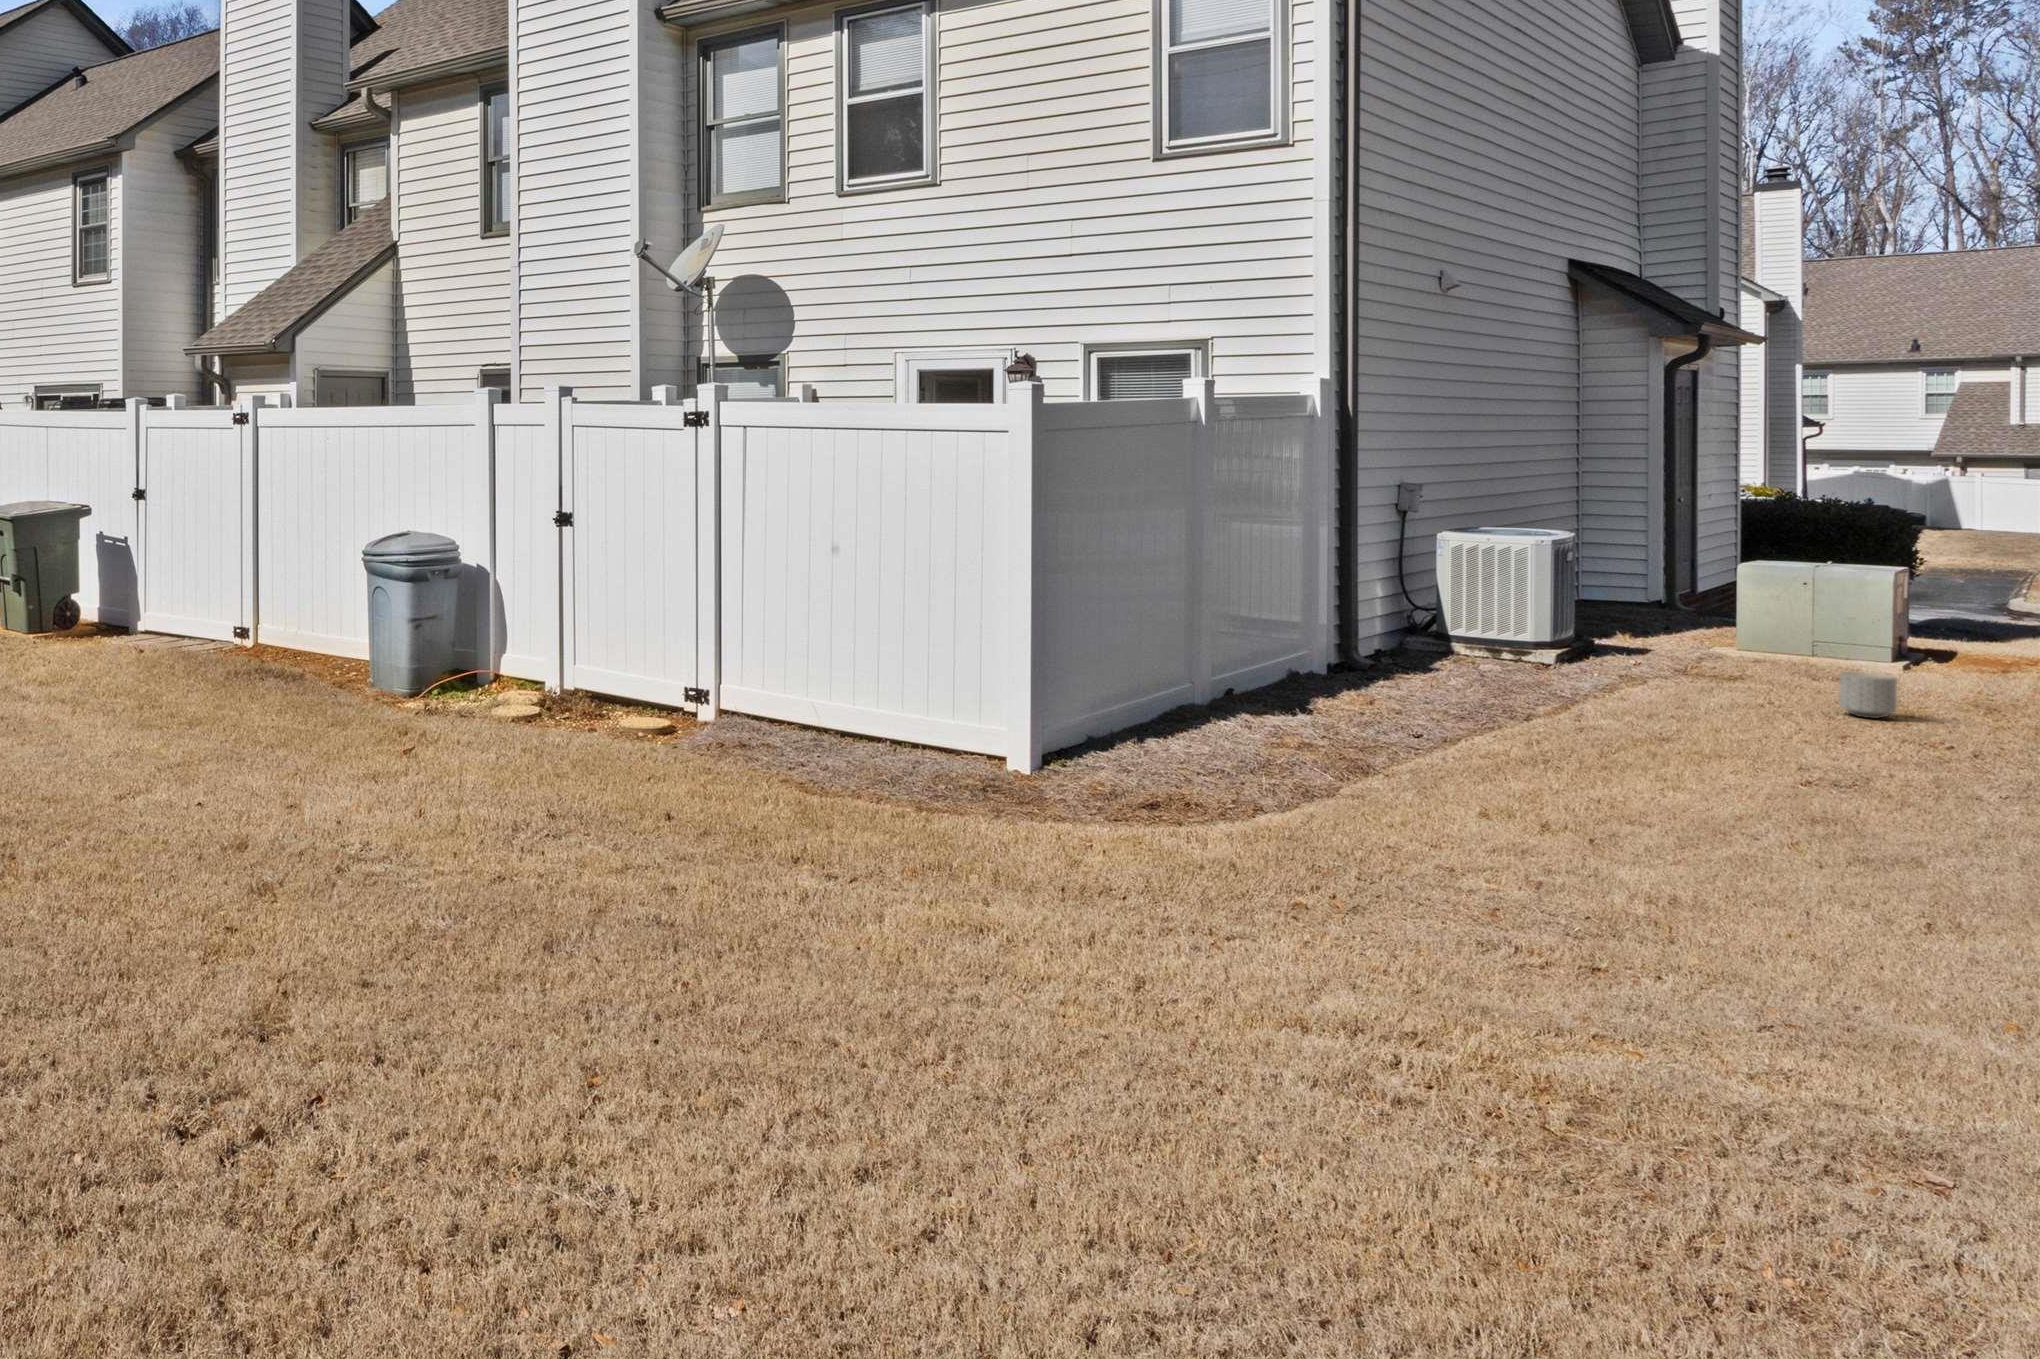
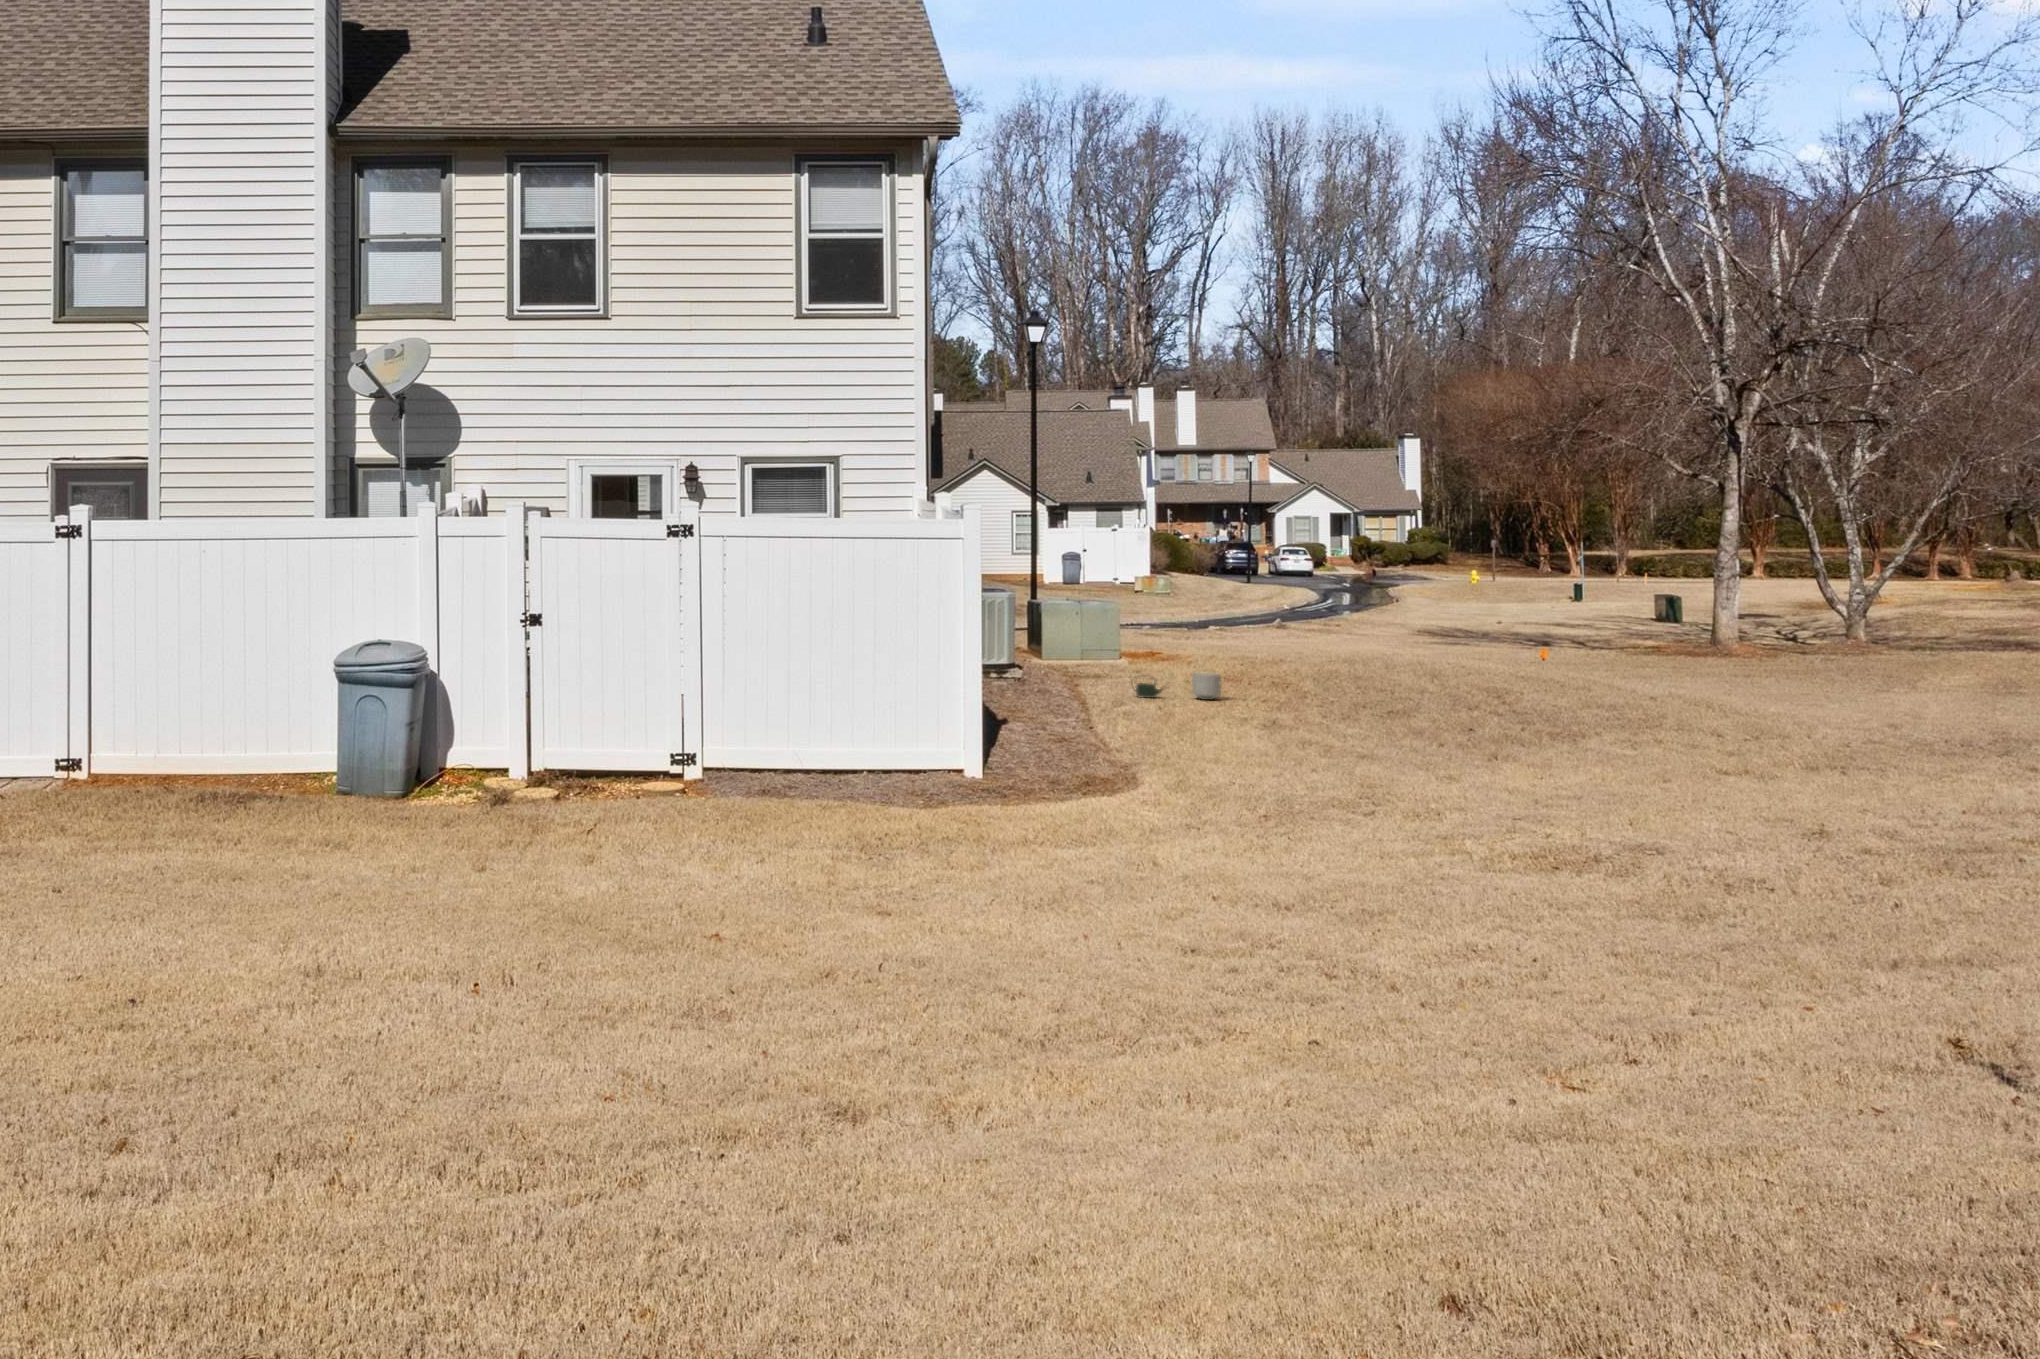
watering can: none [1726,667,1788,705] -> present [1135,682,1169,698]

